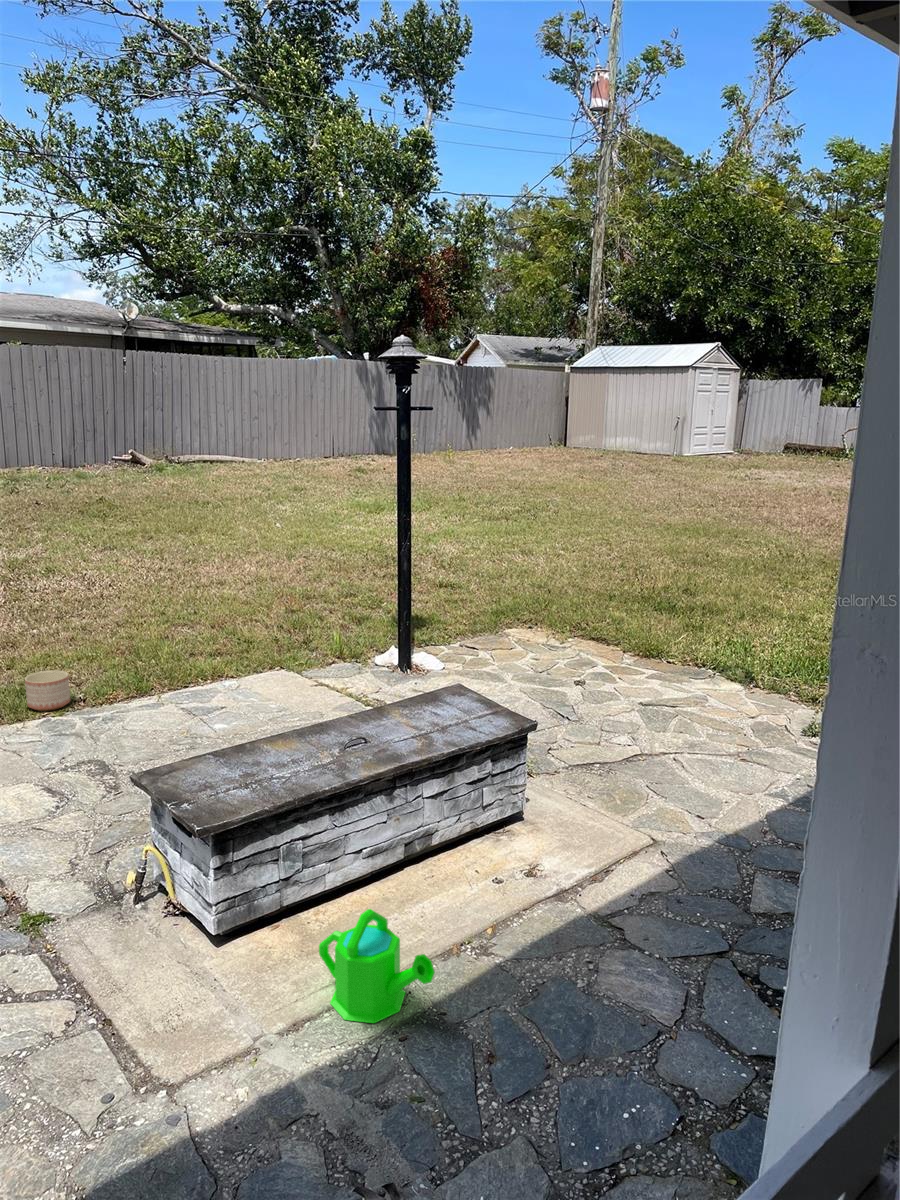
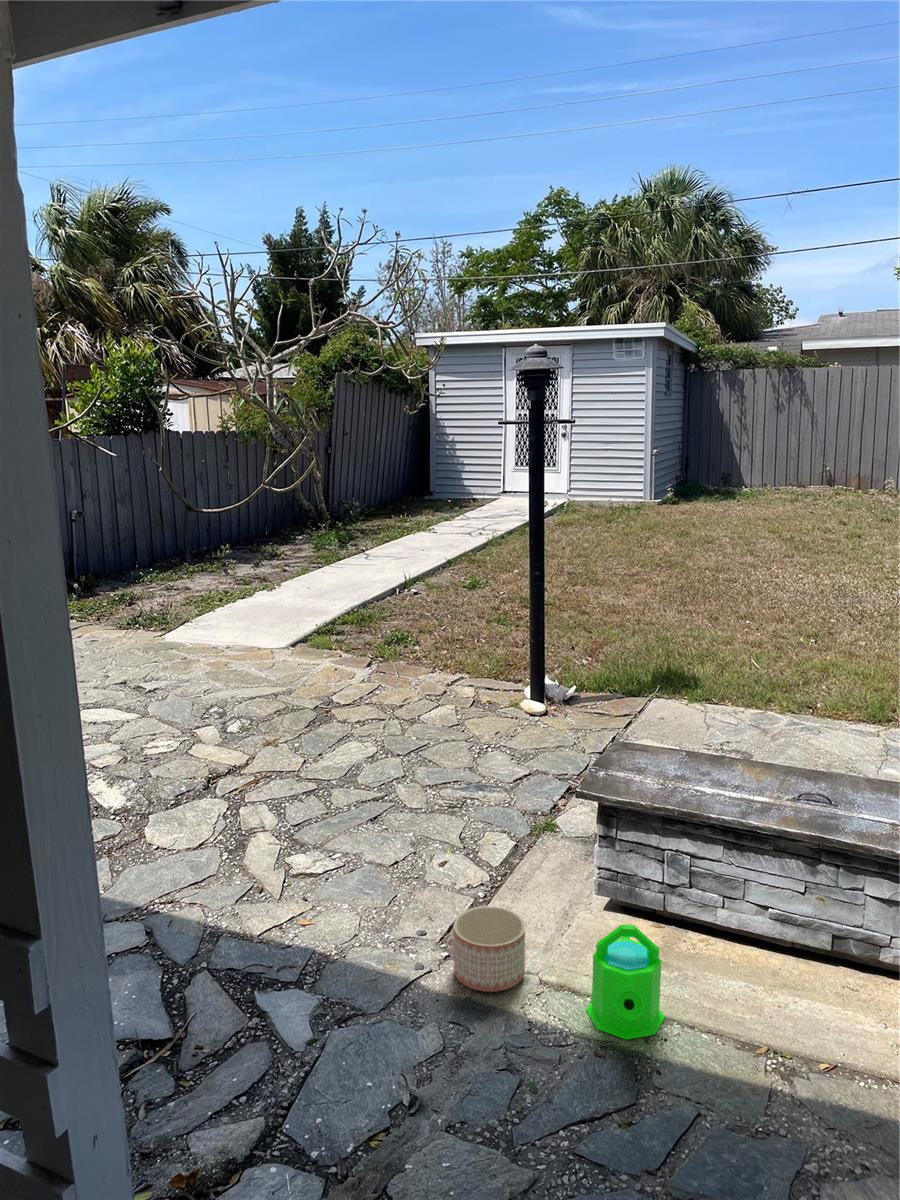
planter: present [25,671,71,711] -> present [453,906,525,992]

